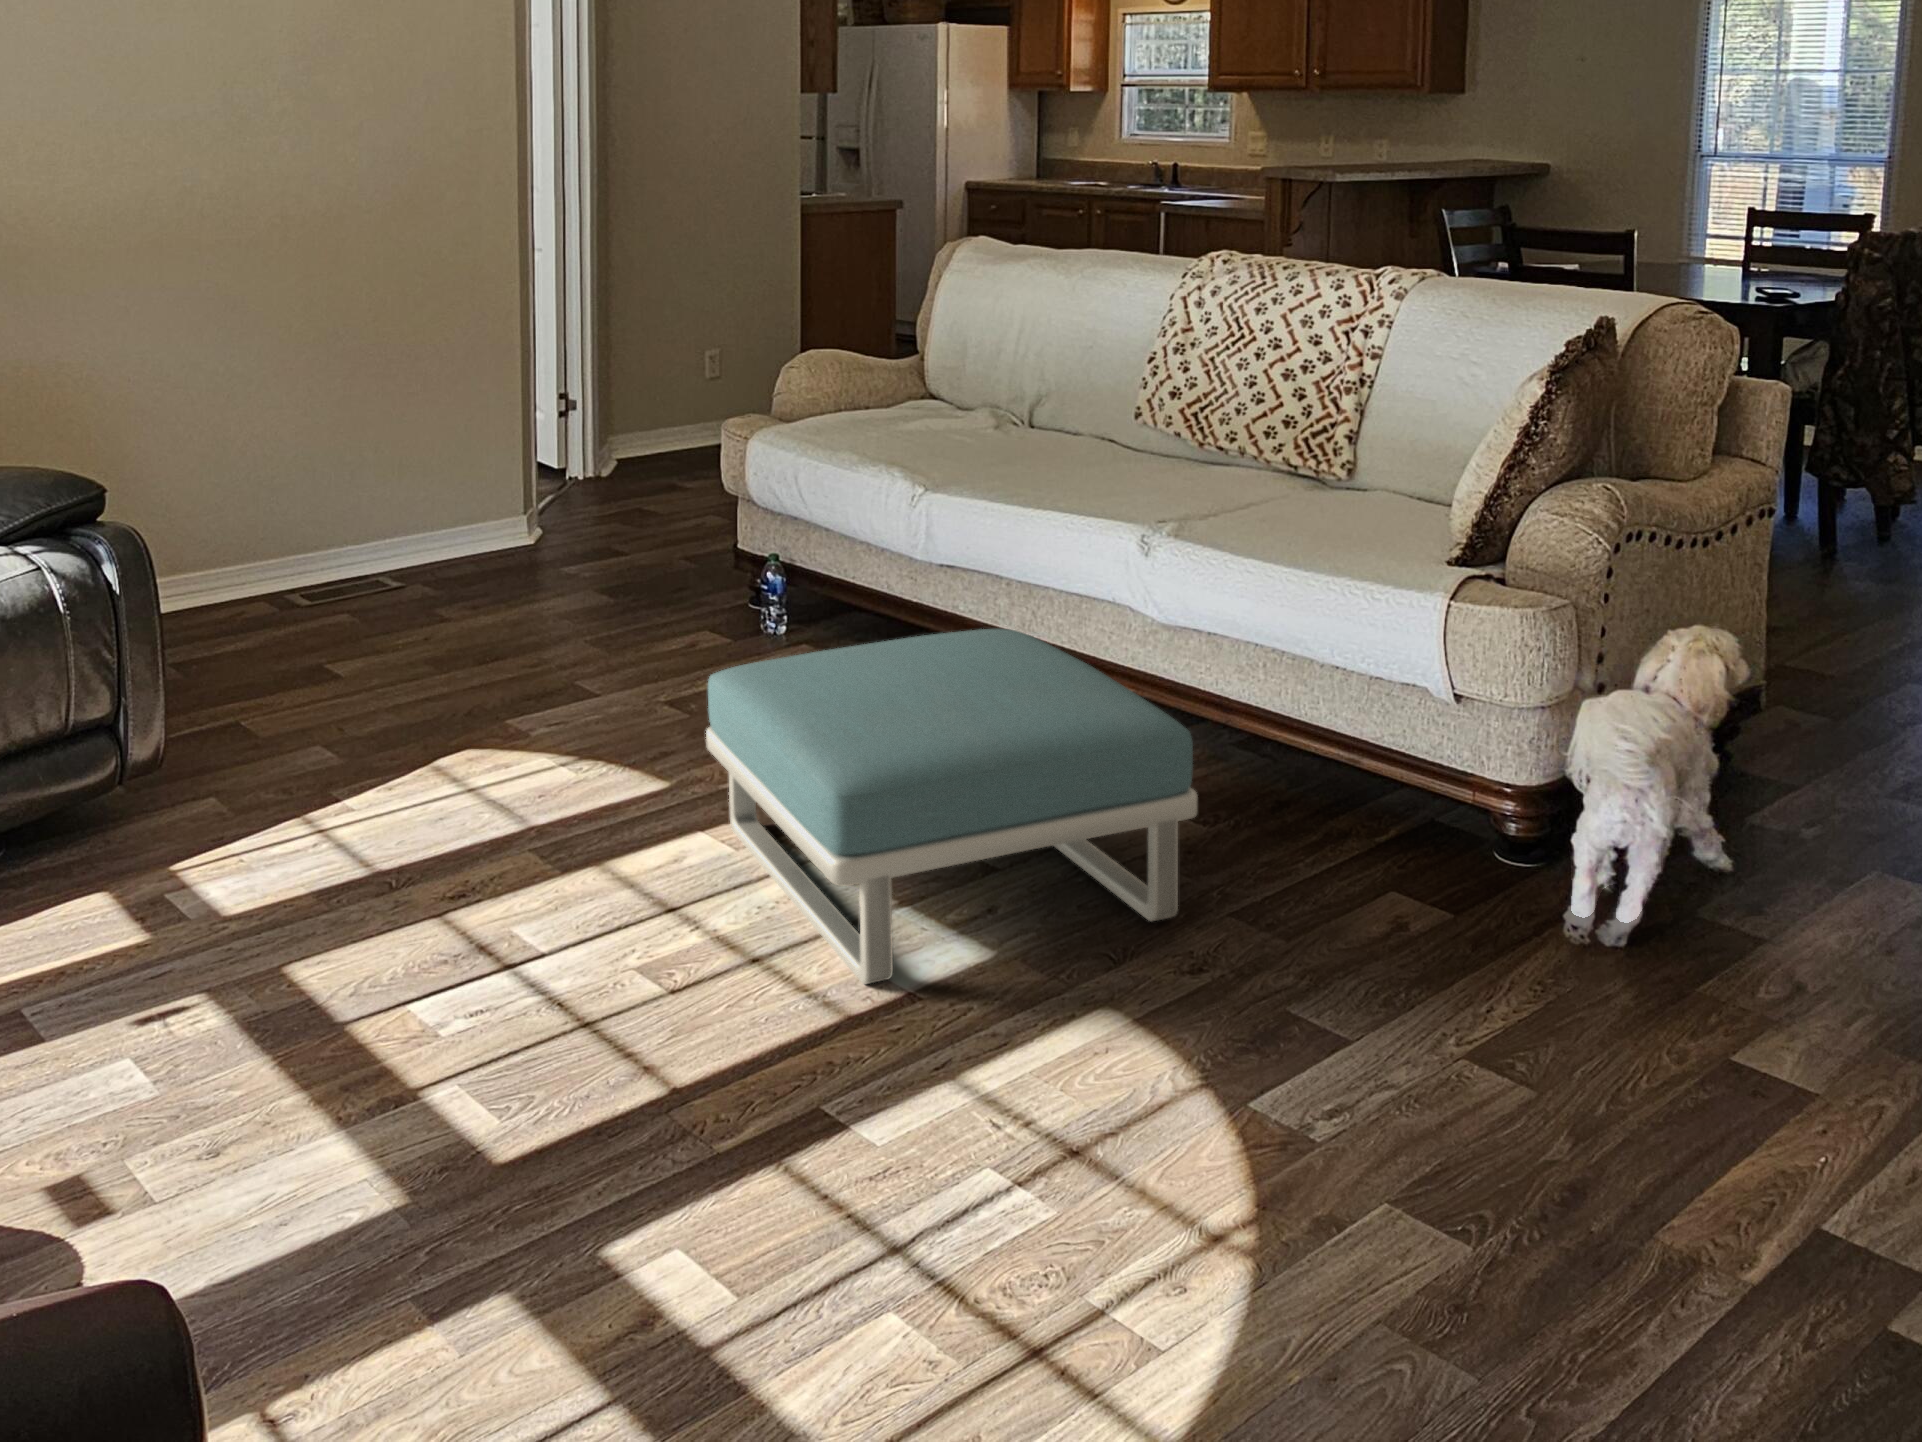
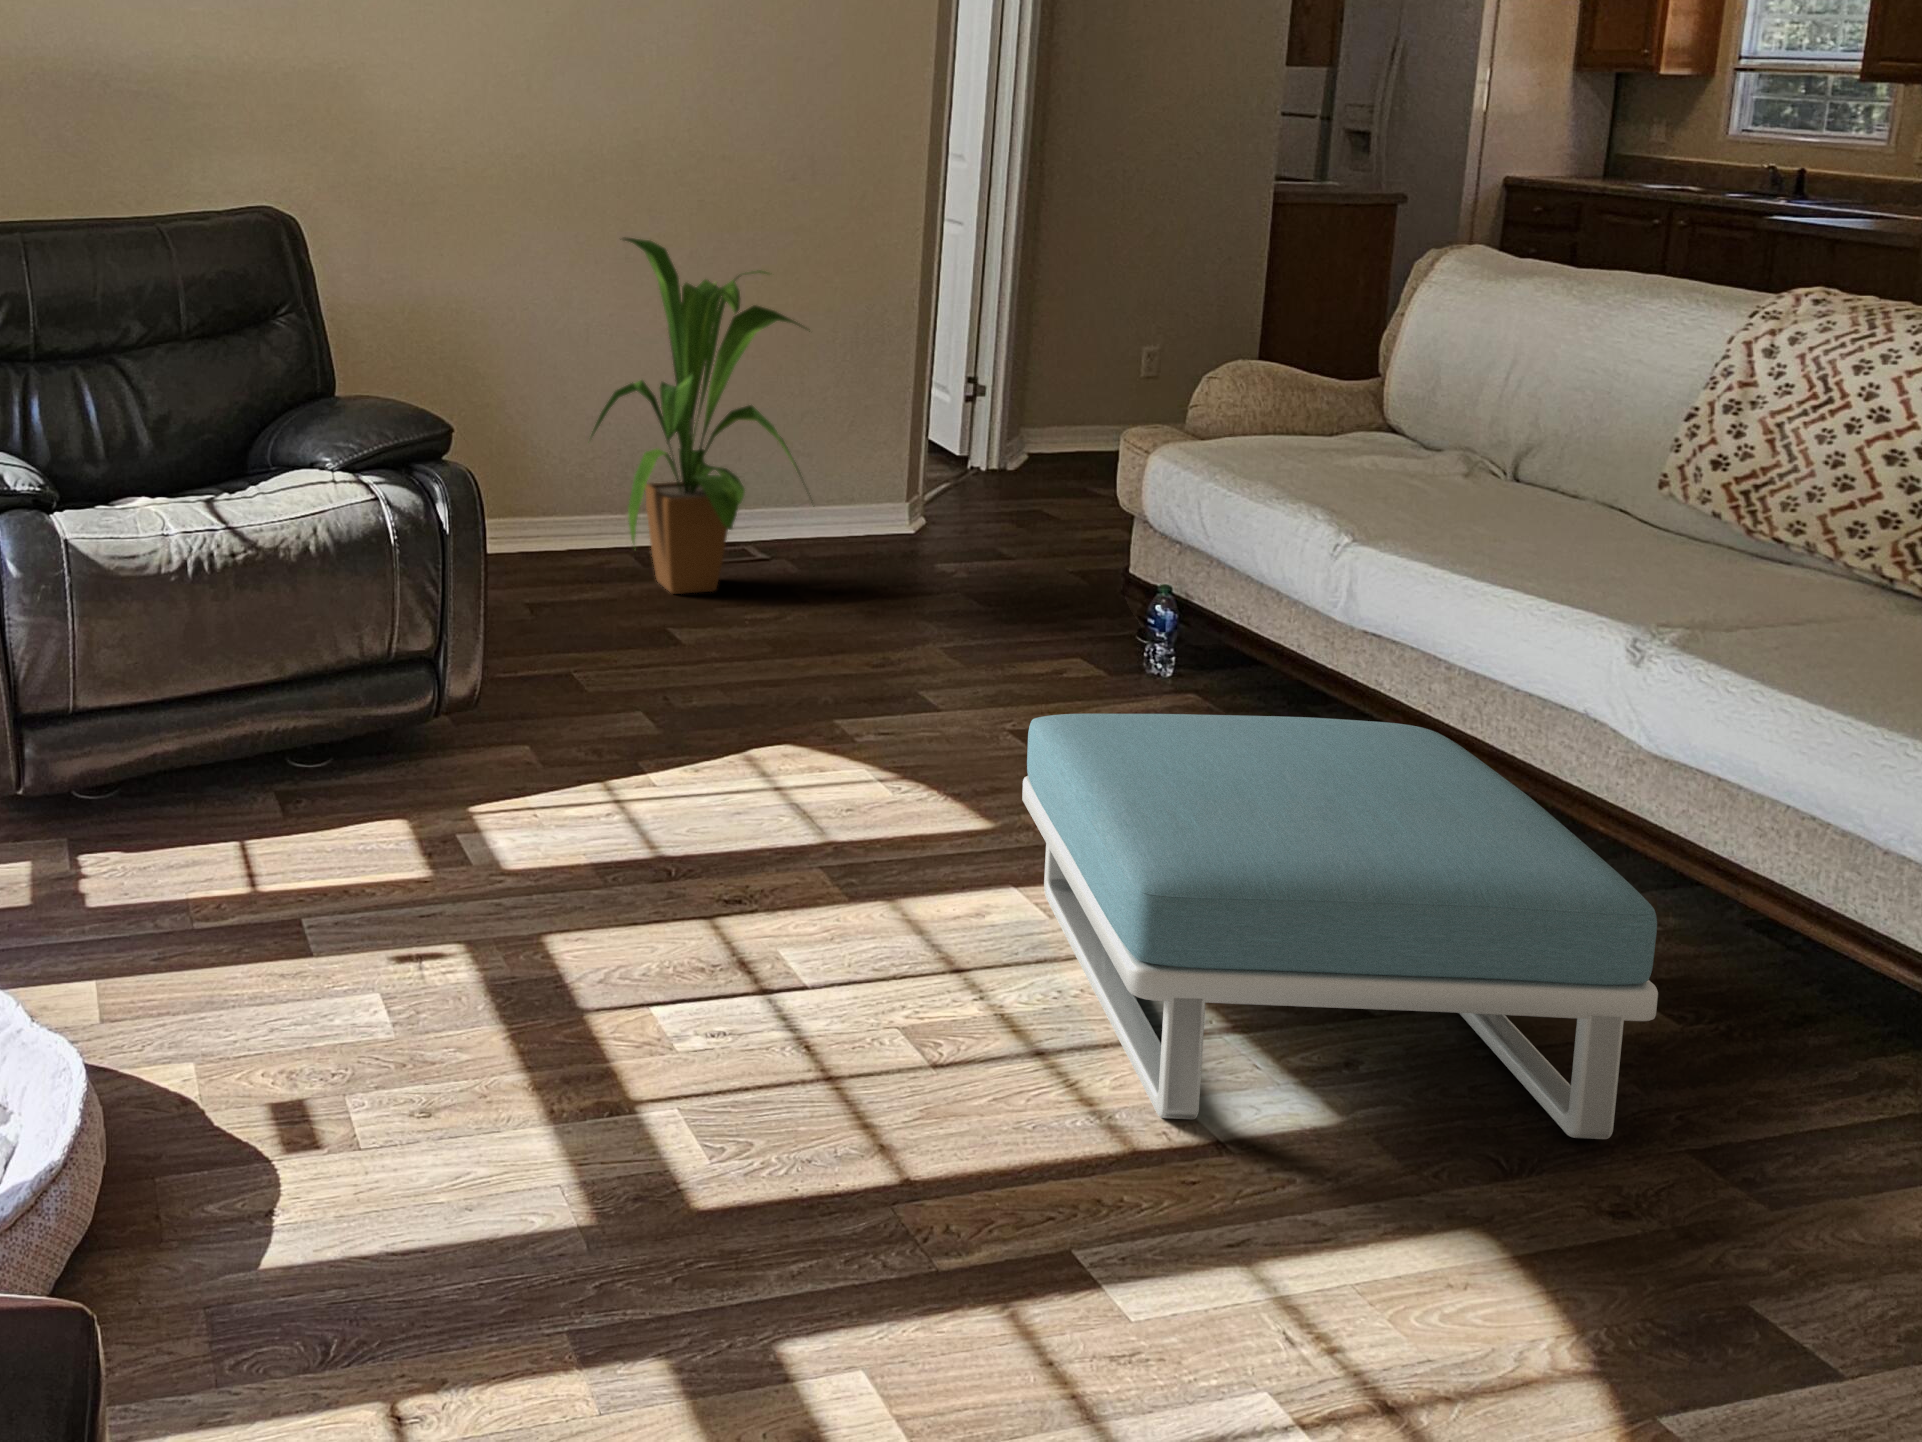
house plant: none [223,278,462,628] -> present [591,238,814,594]

